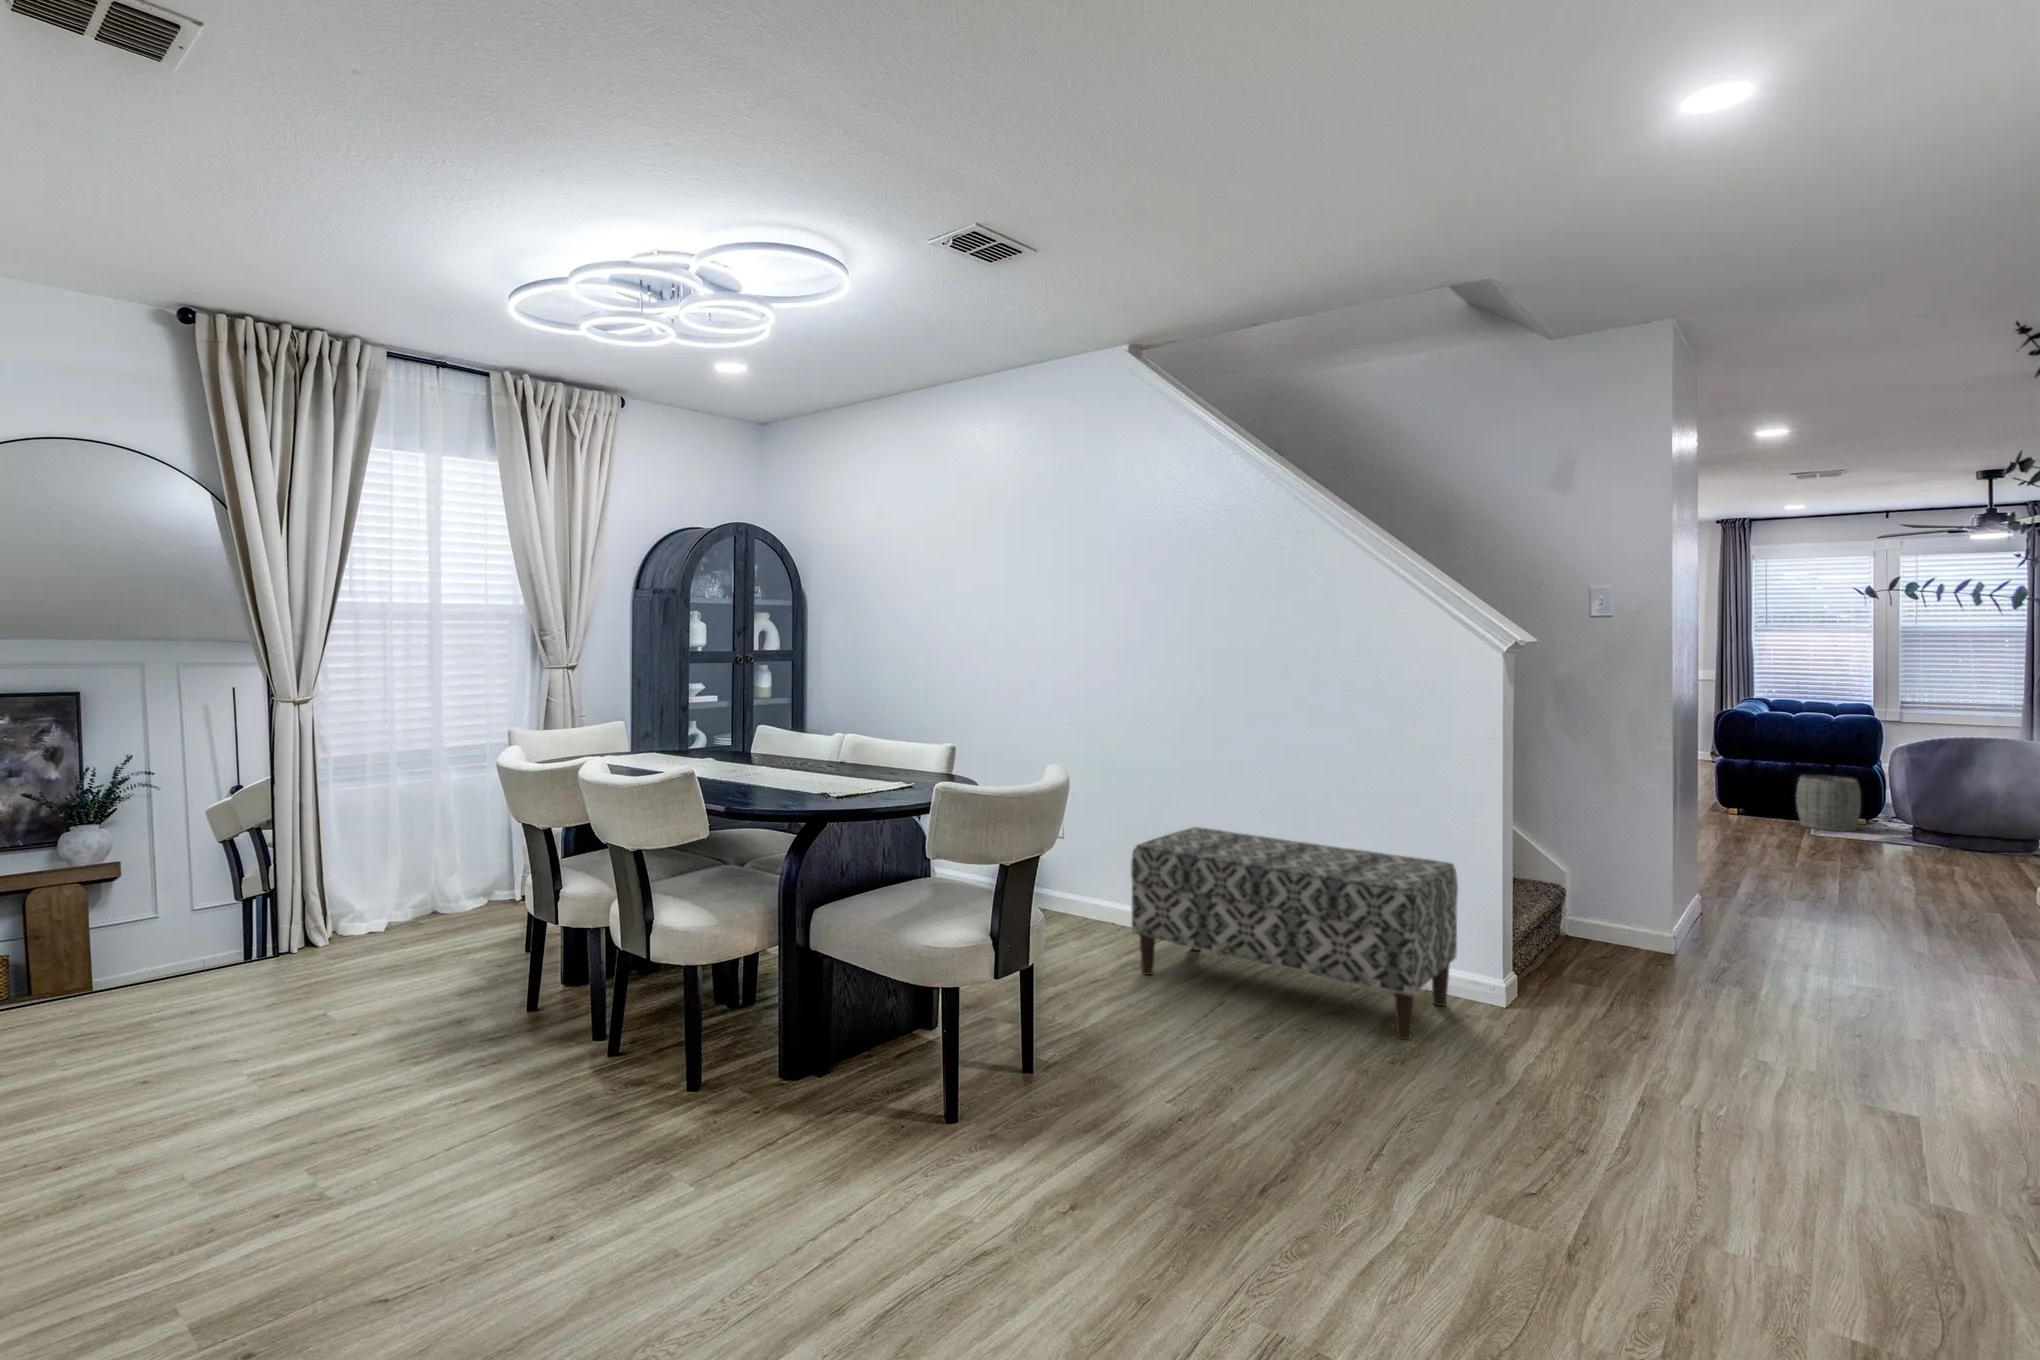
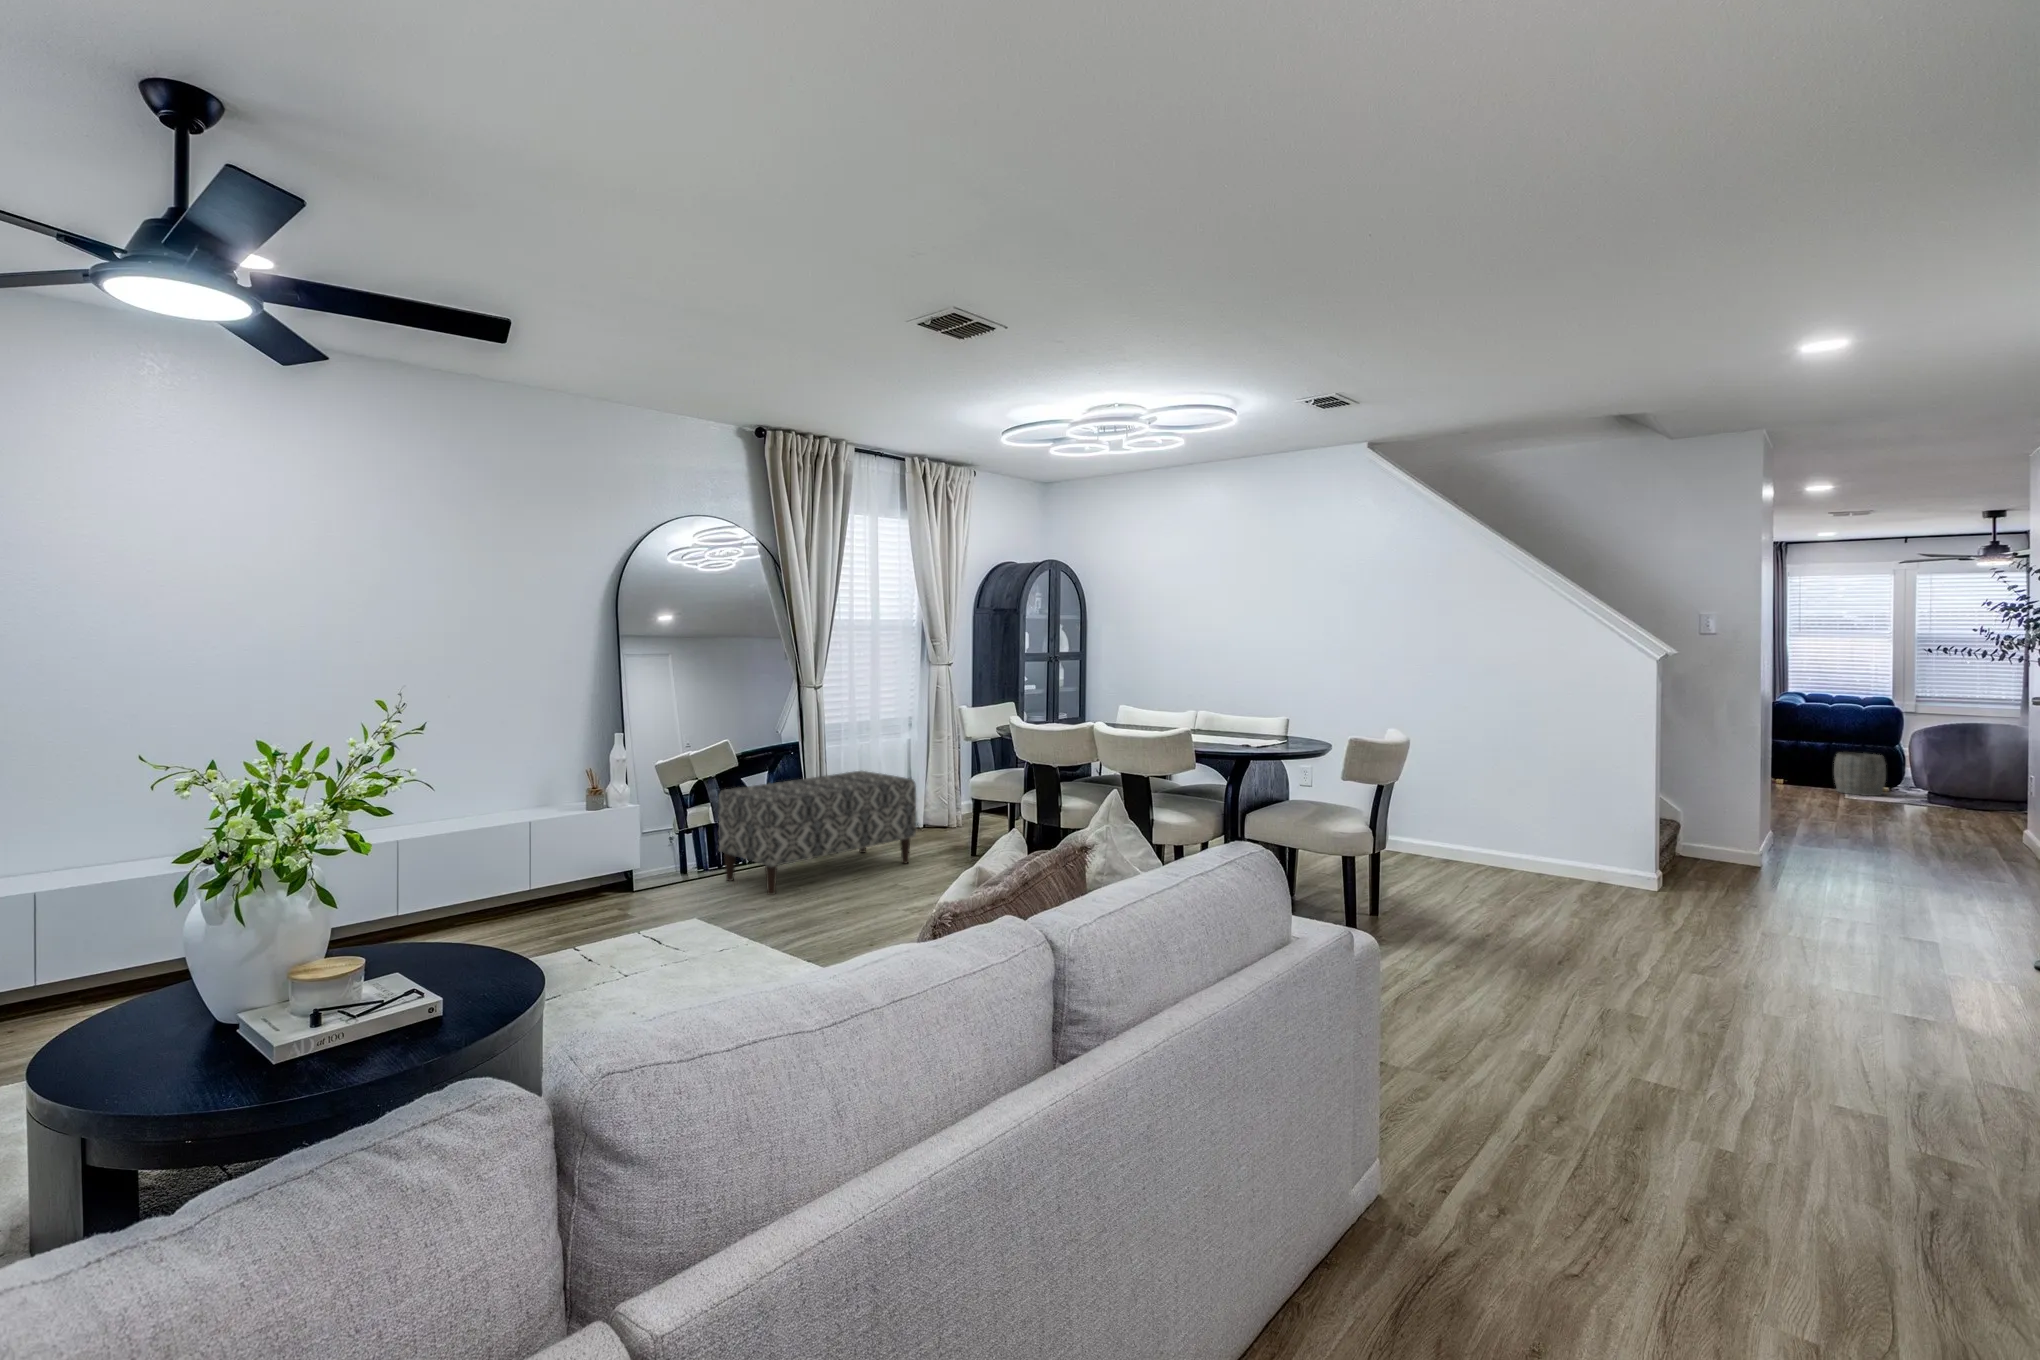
bench: present [1131,827,1458,1040] -> present [718,771,916,895]

